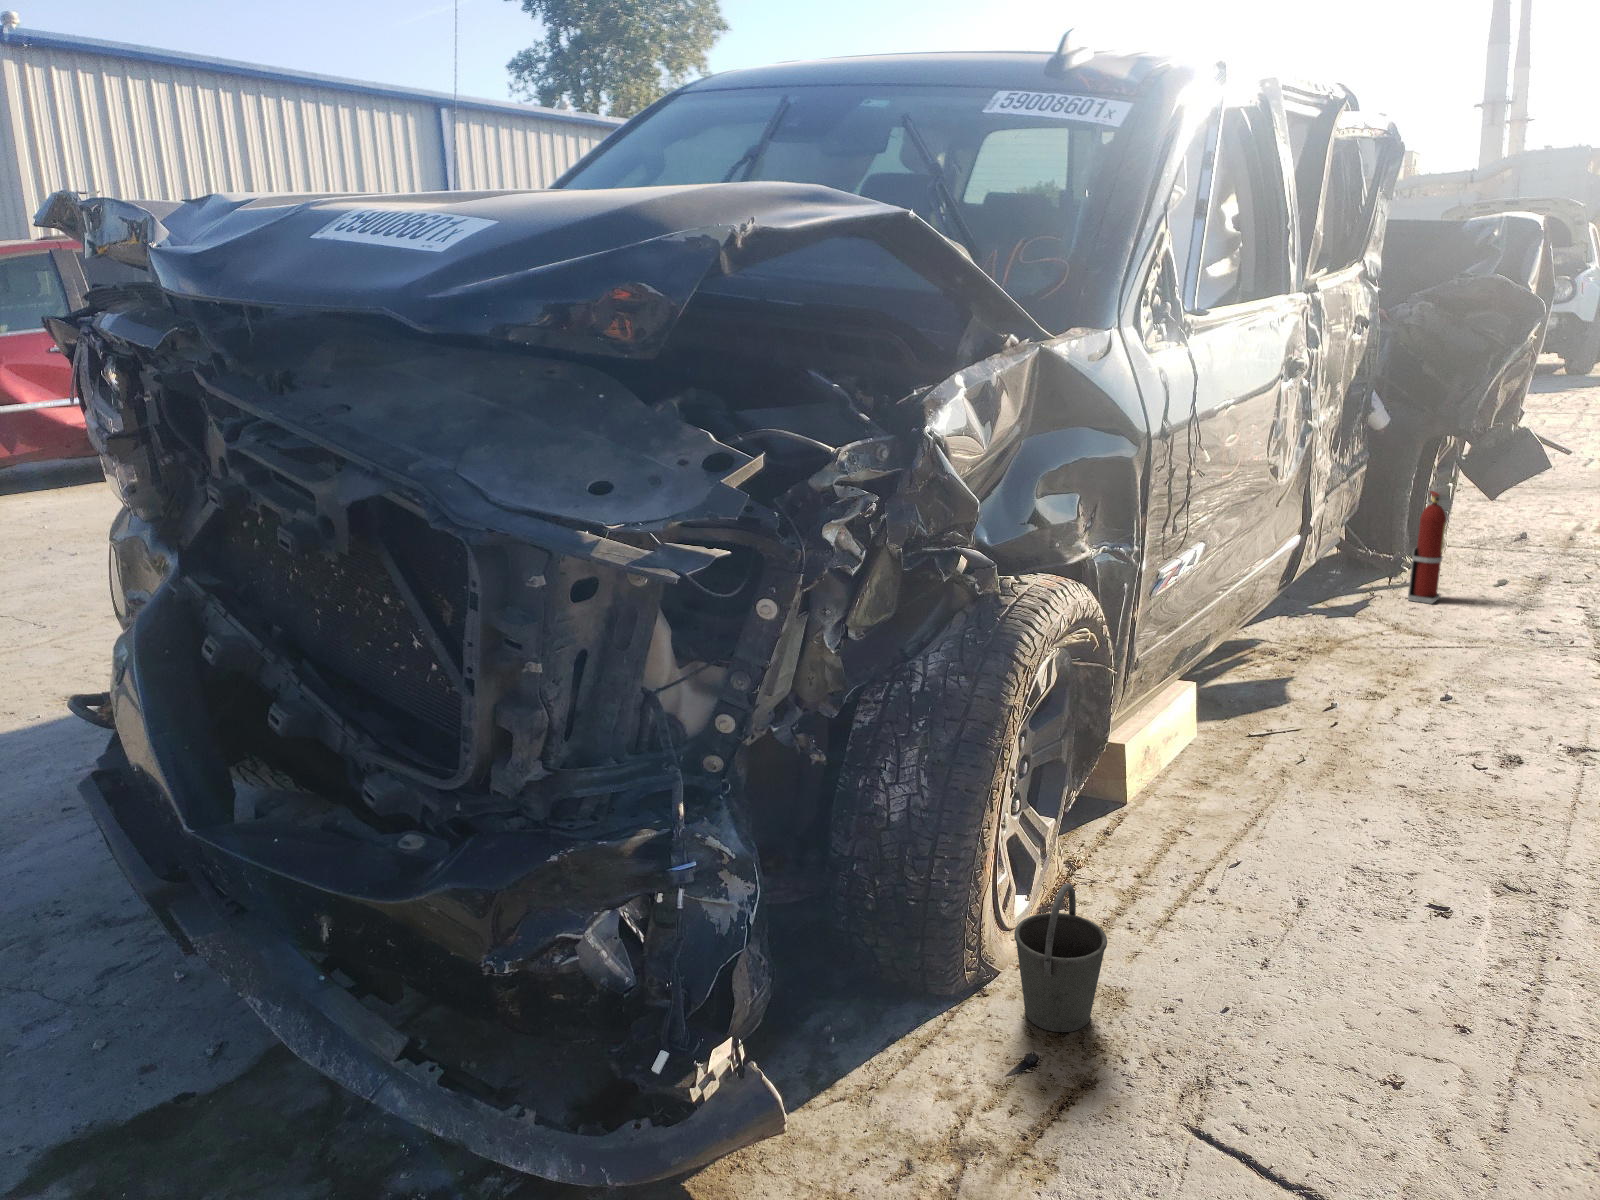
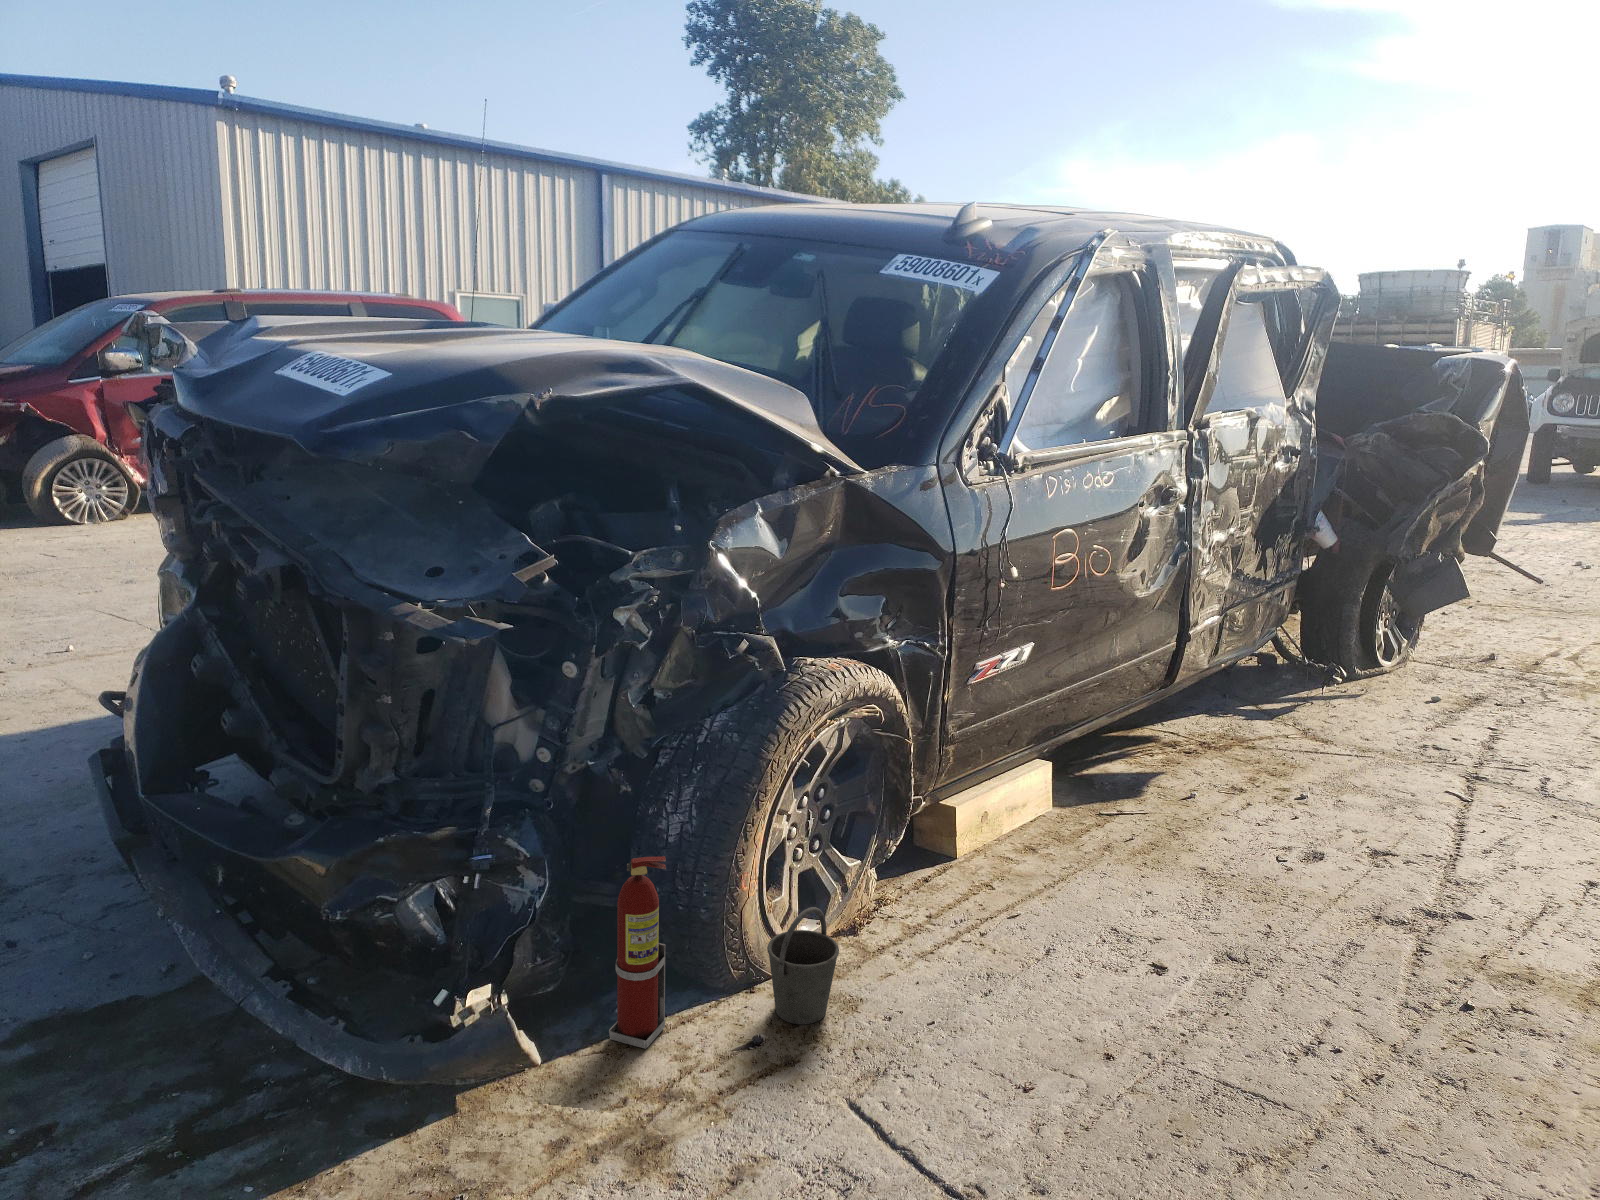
fire extinguisher: present [1408,491,1446,604] -> present [609,857,666,1049]

